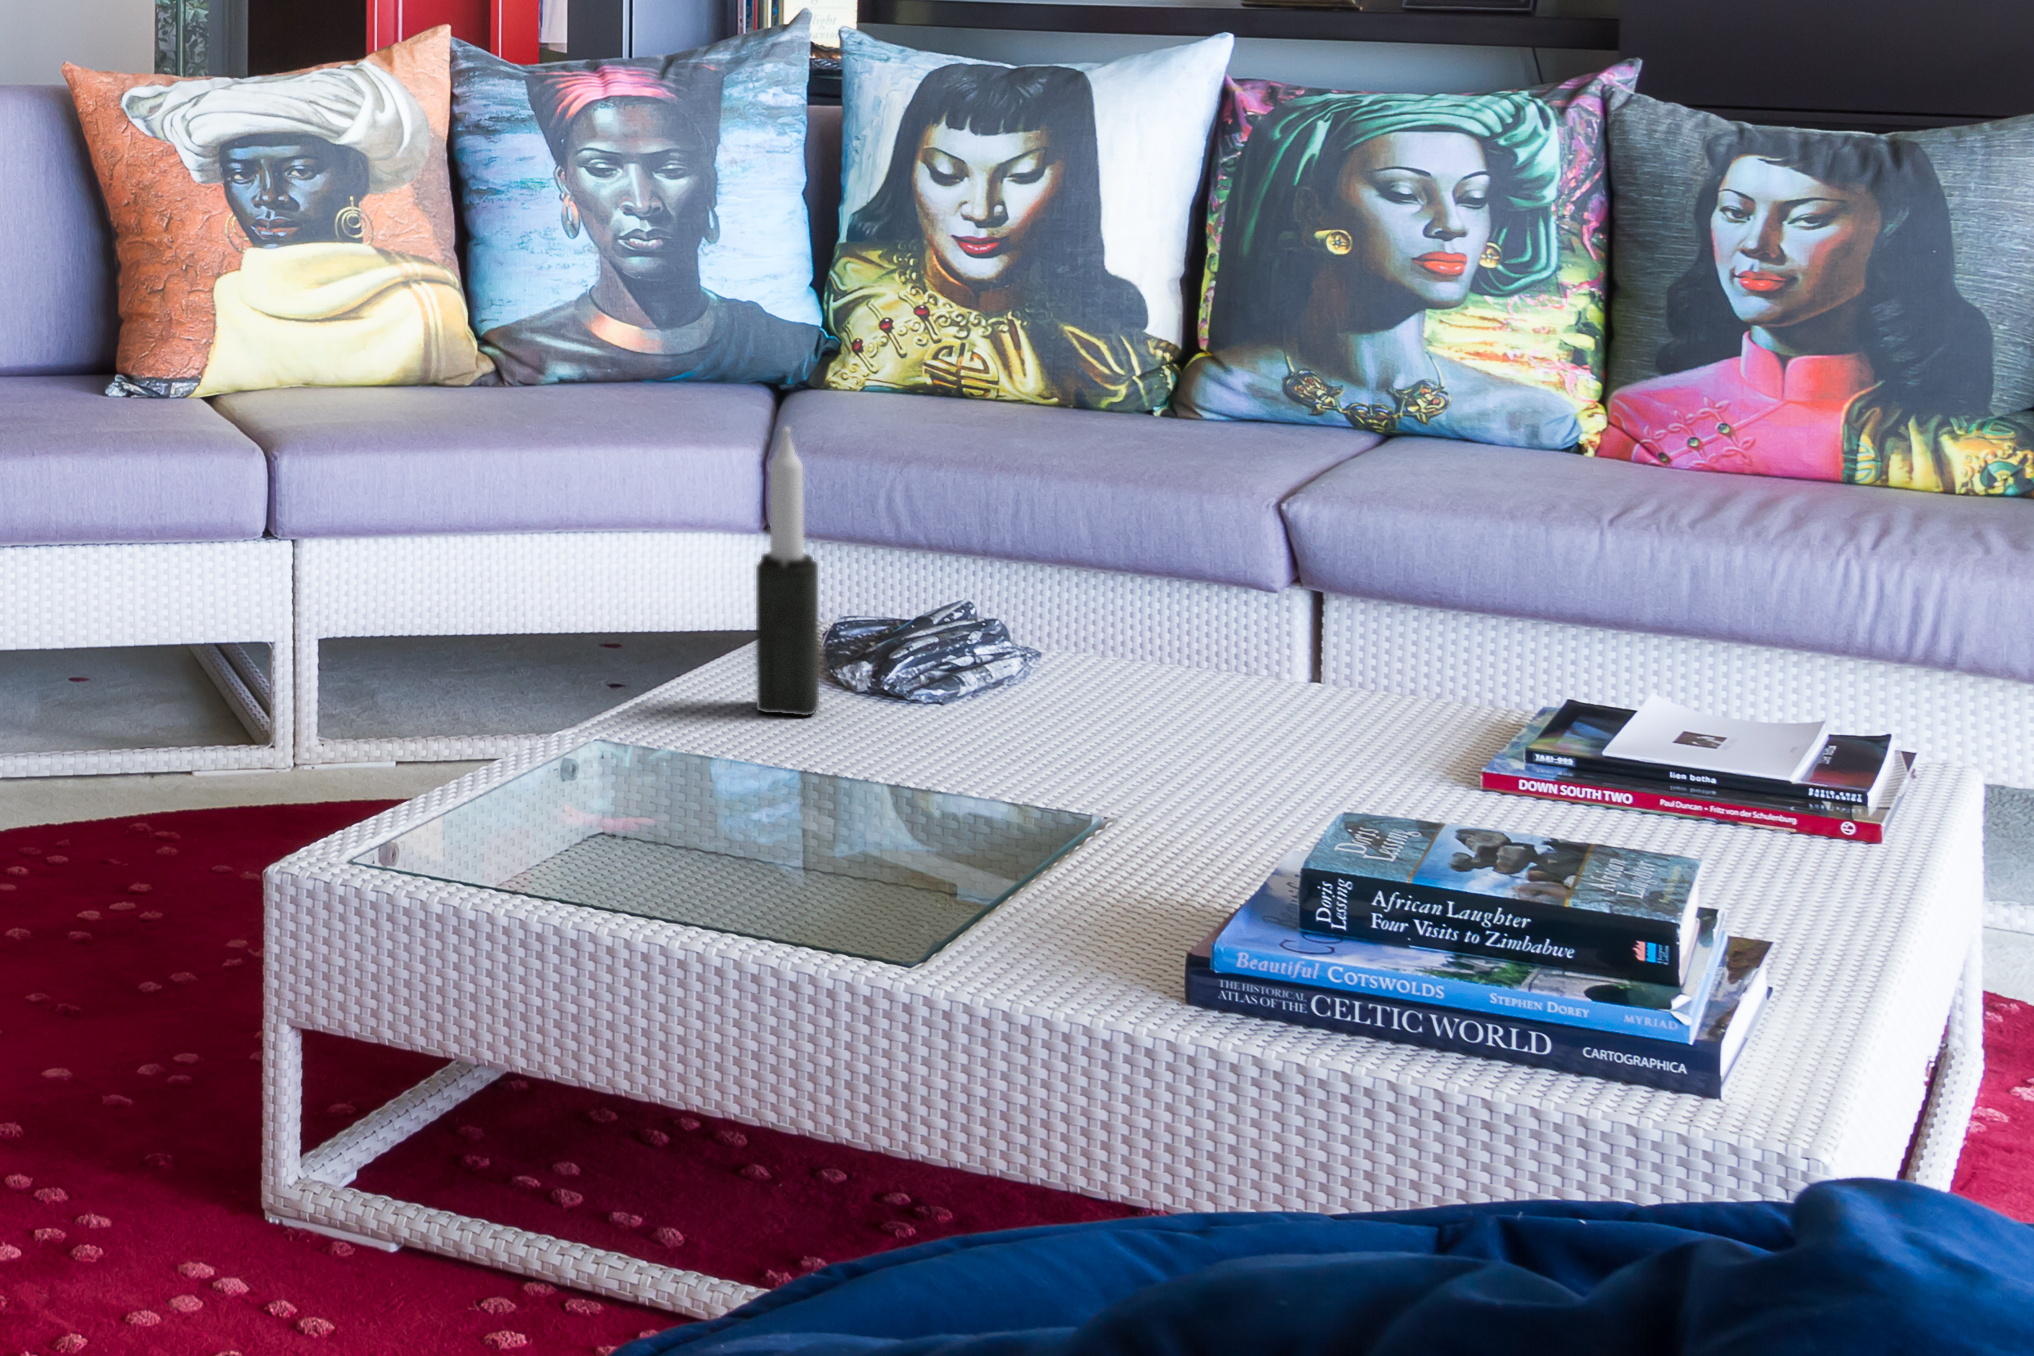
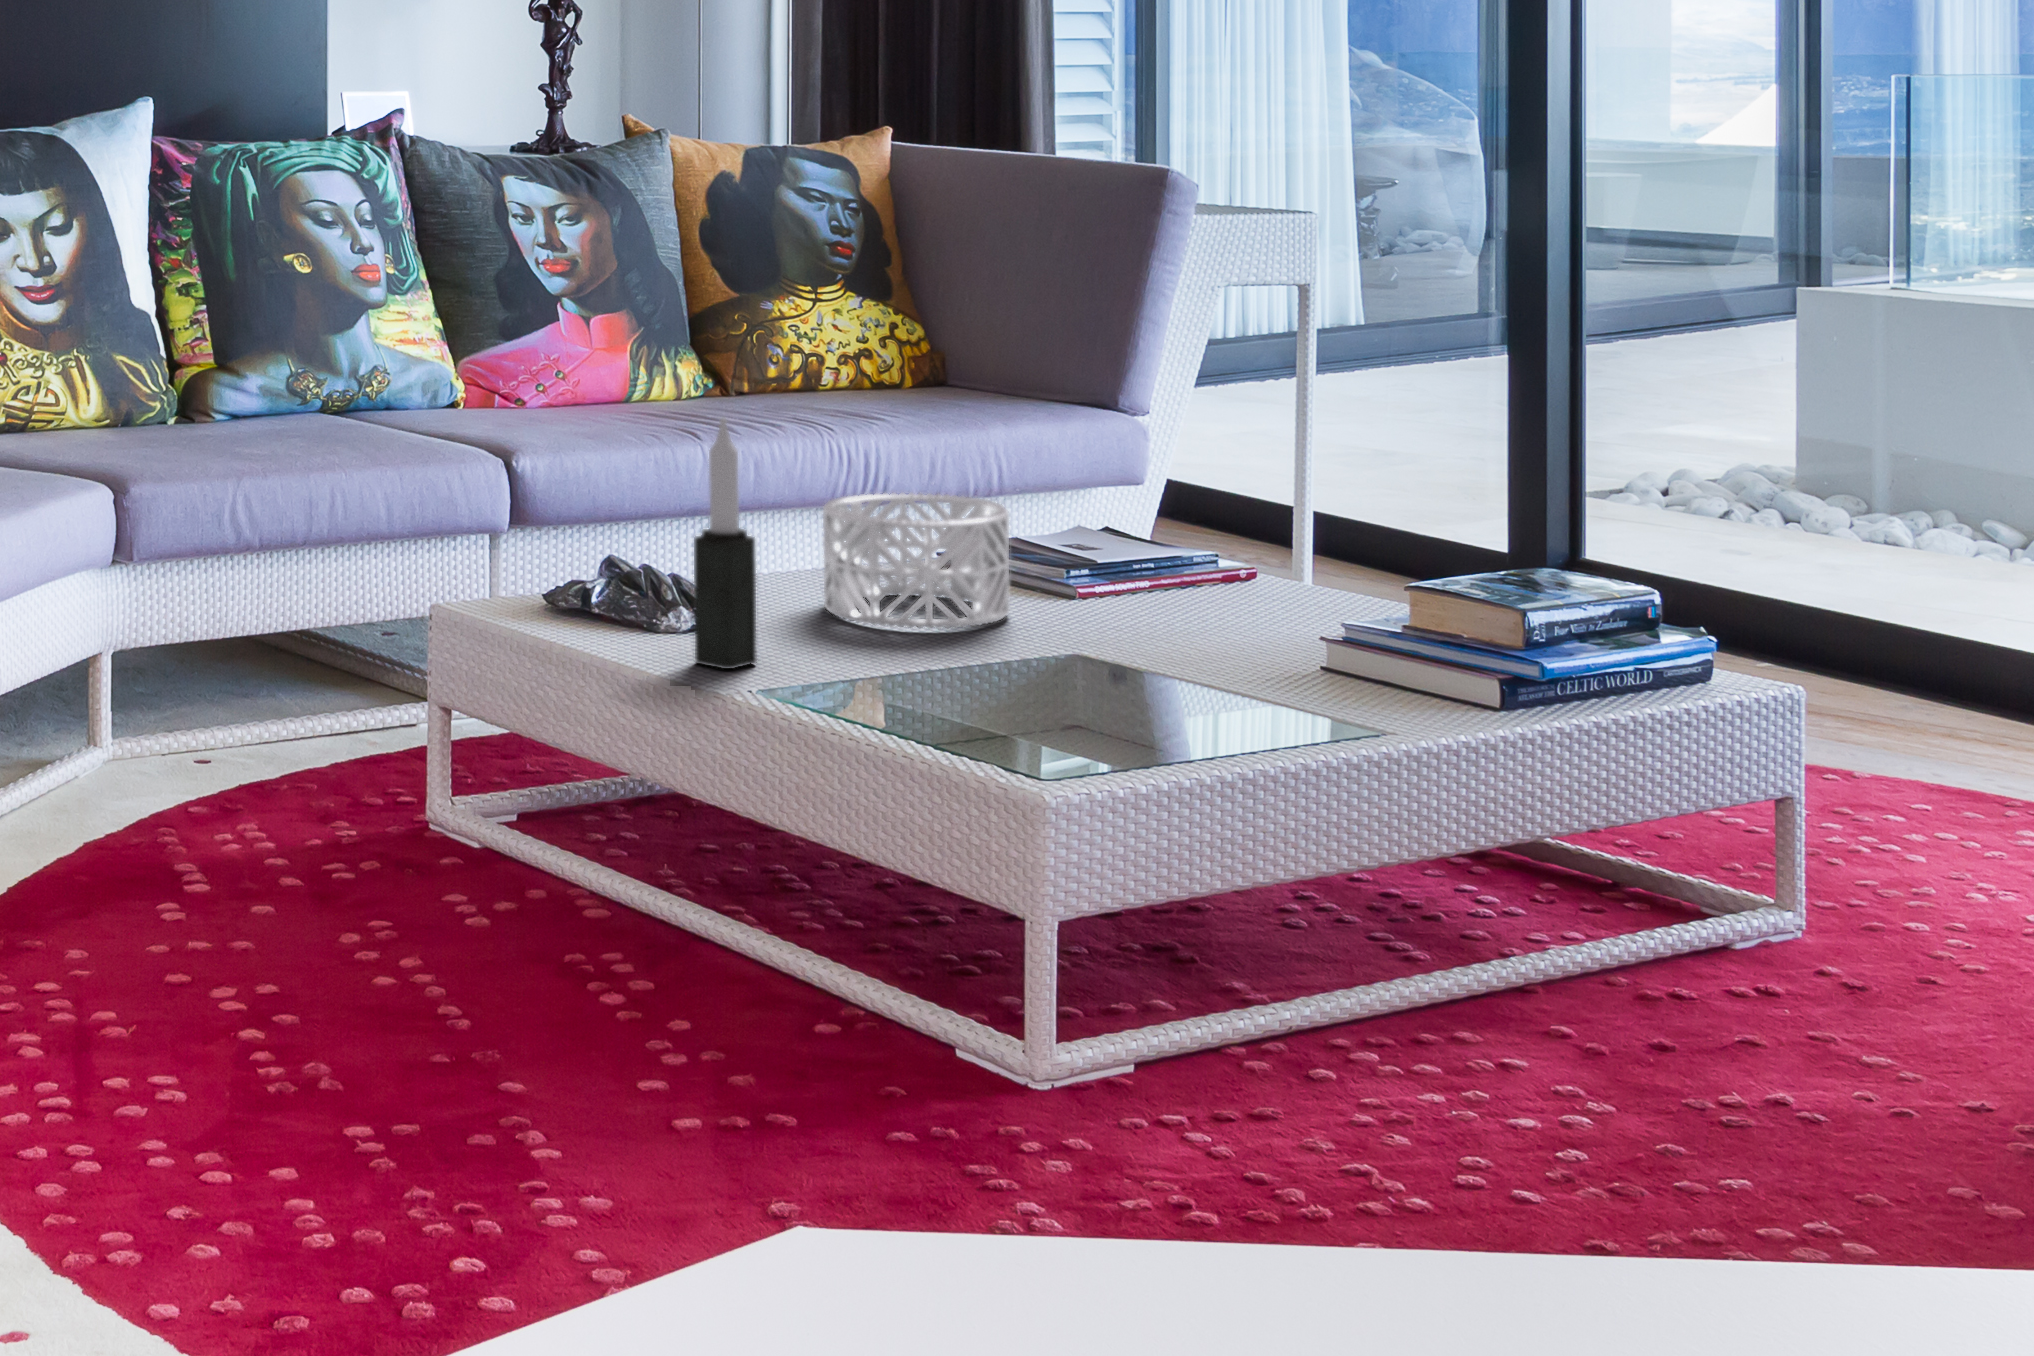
decorative bowl: none [1075,571,1323,758] -> present [823,493,1010,628]

